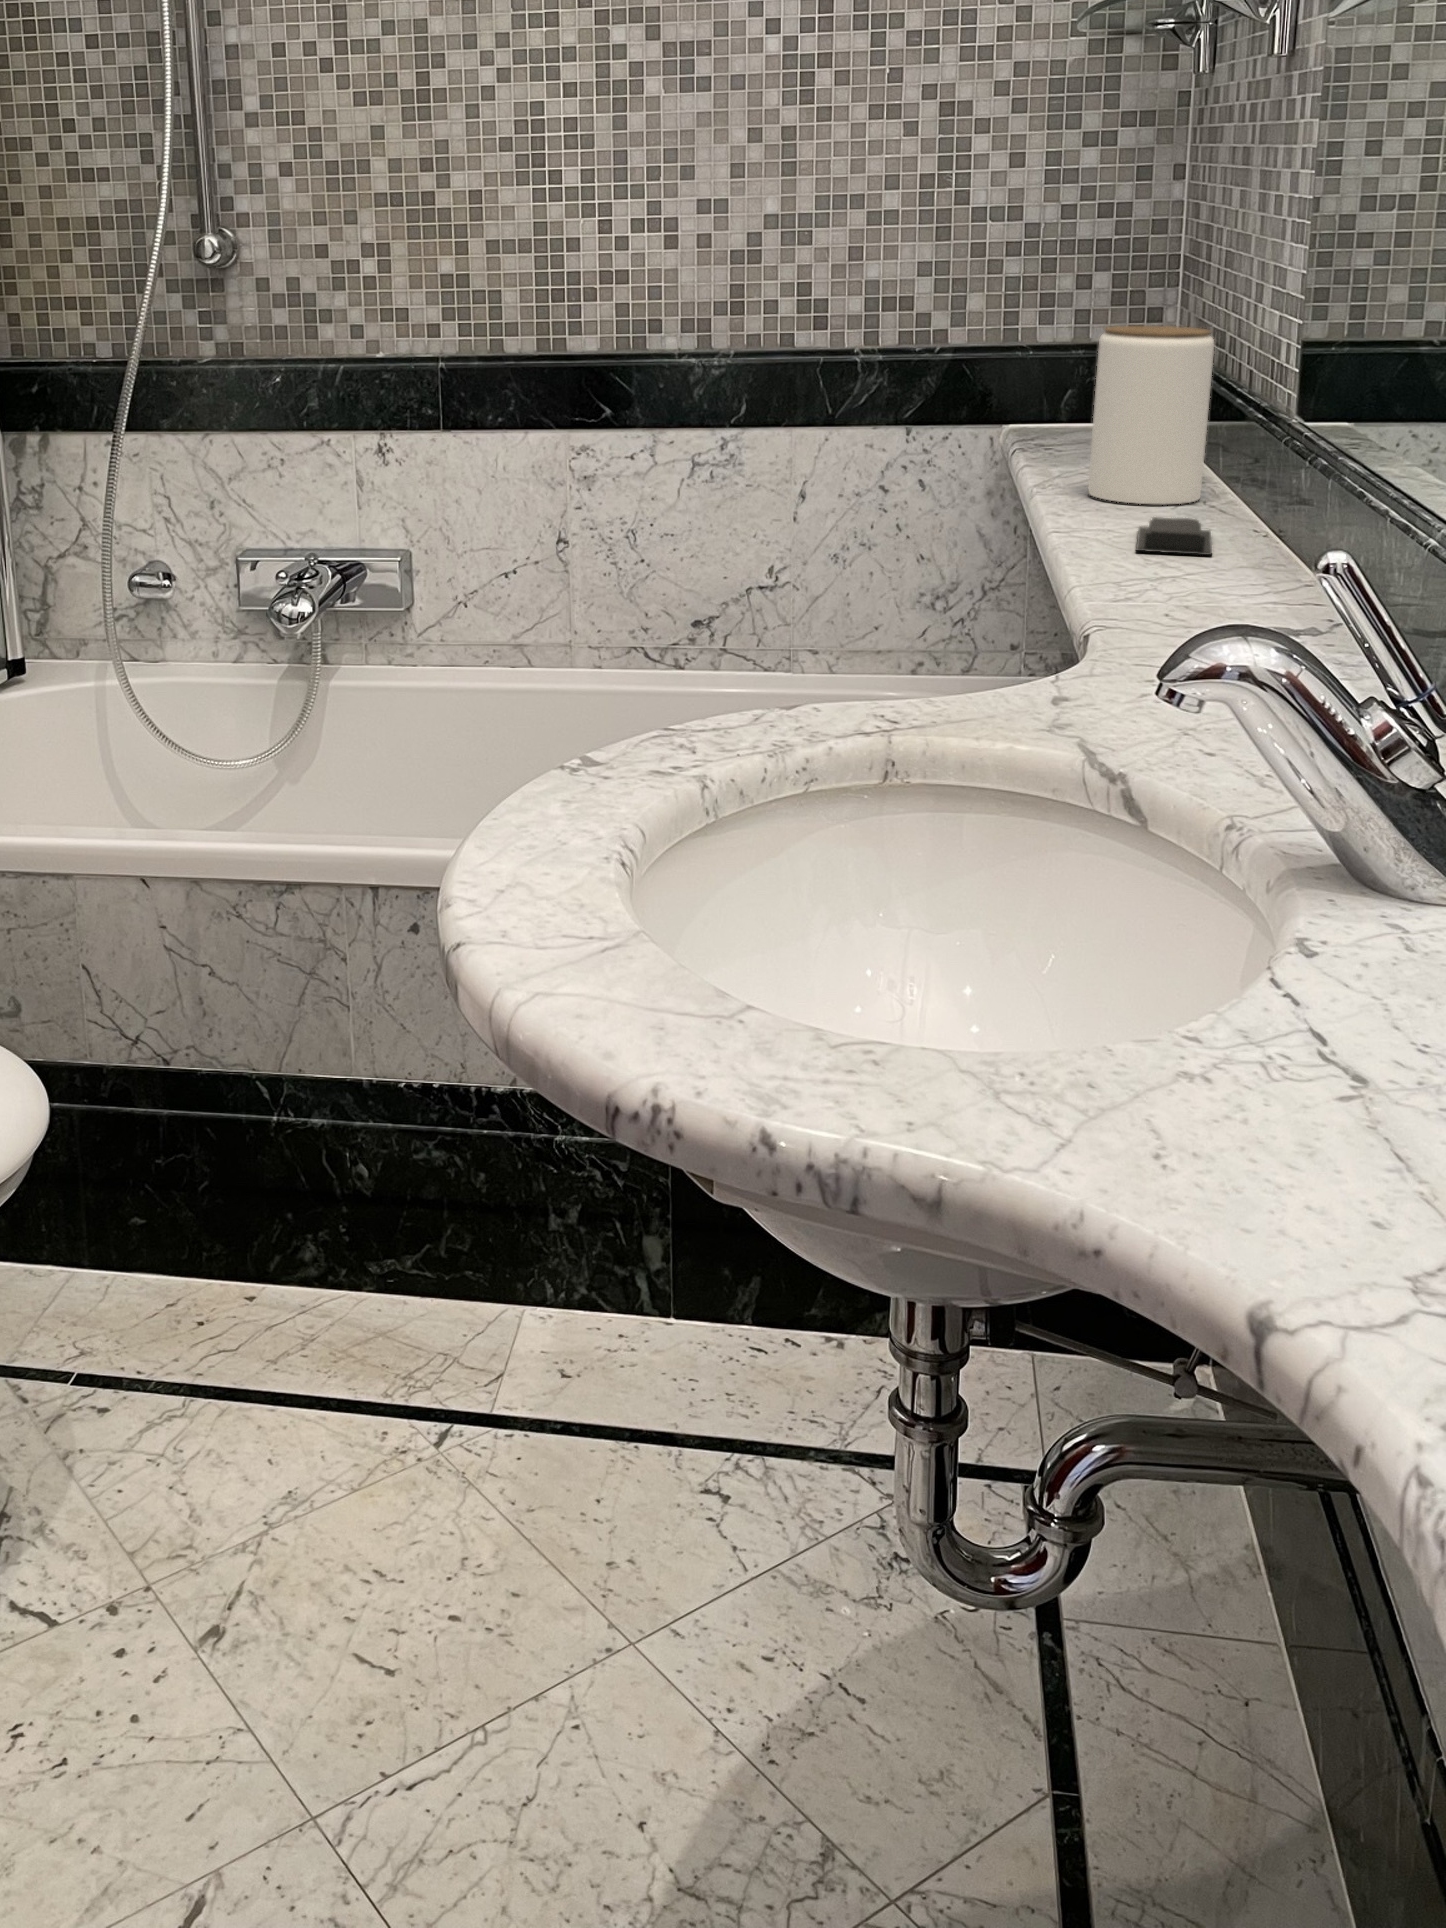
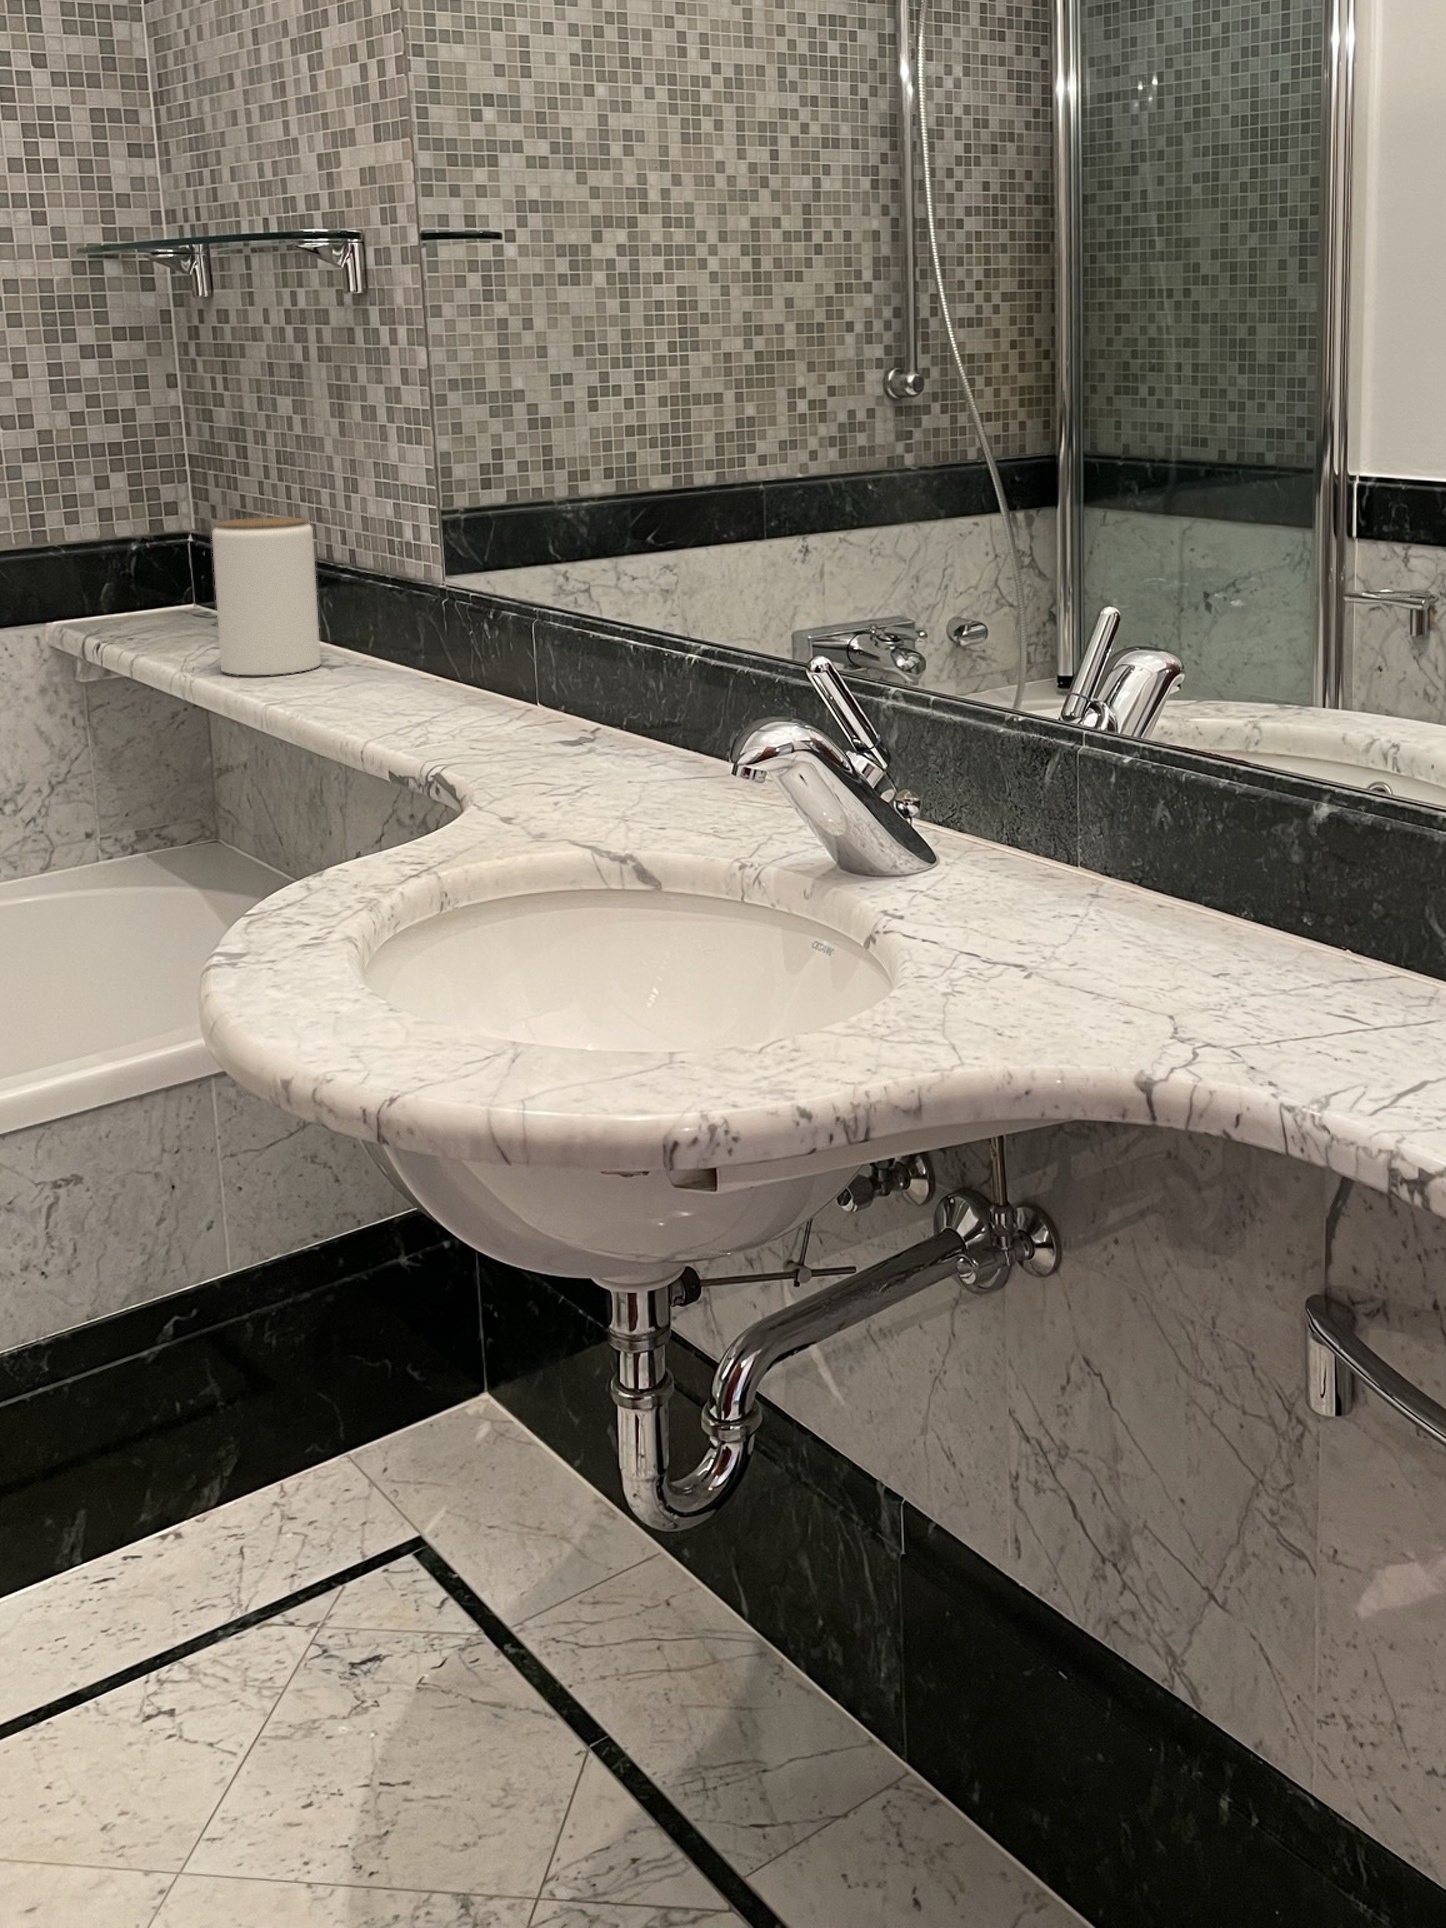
soap bar: present [1136,517,1212,555] -> none [319,677,410,709]

